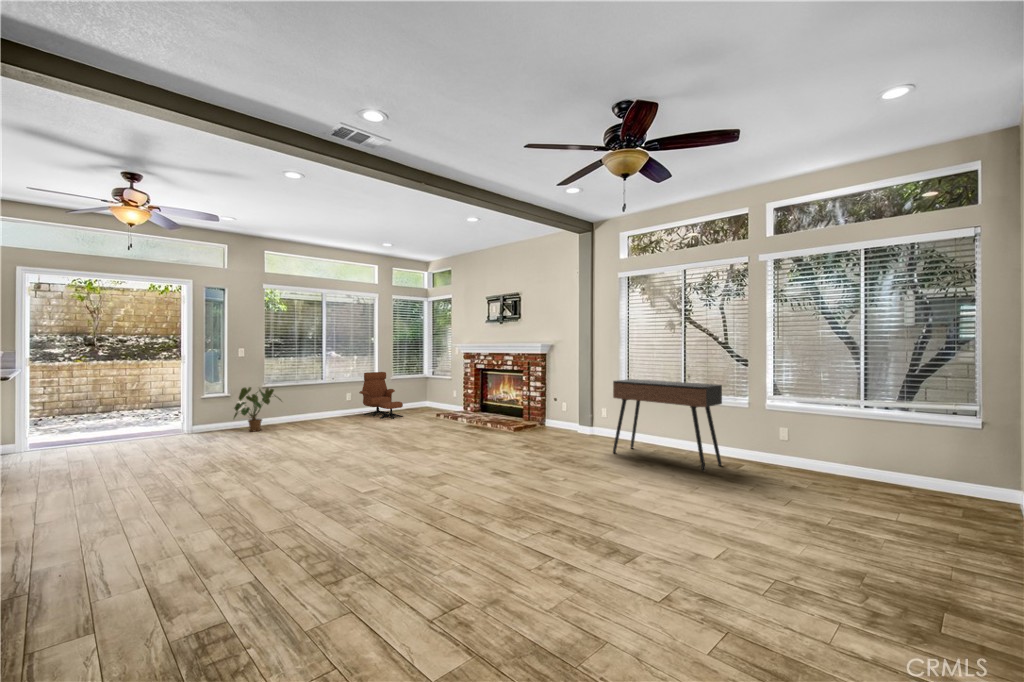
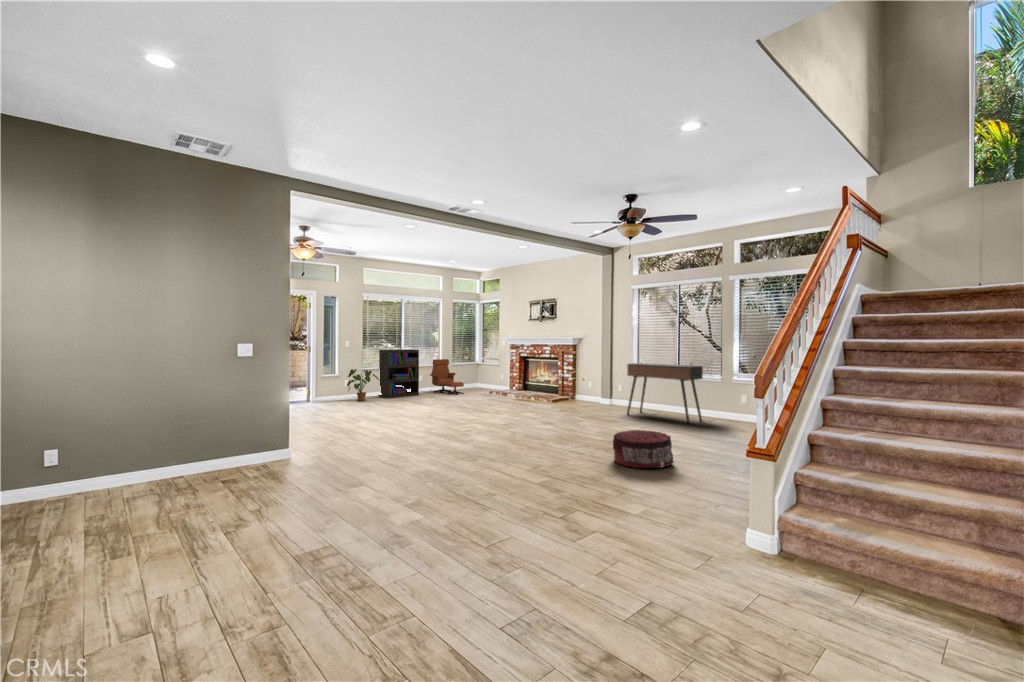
bookshelf: none [287,360,342,425] -> present [379,349,419,398]
pouf: none [589,512,710,613] -> present [613,430,674,468]

